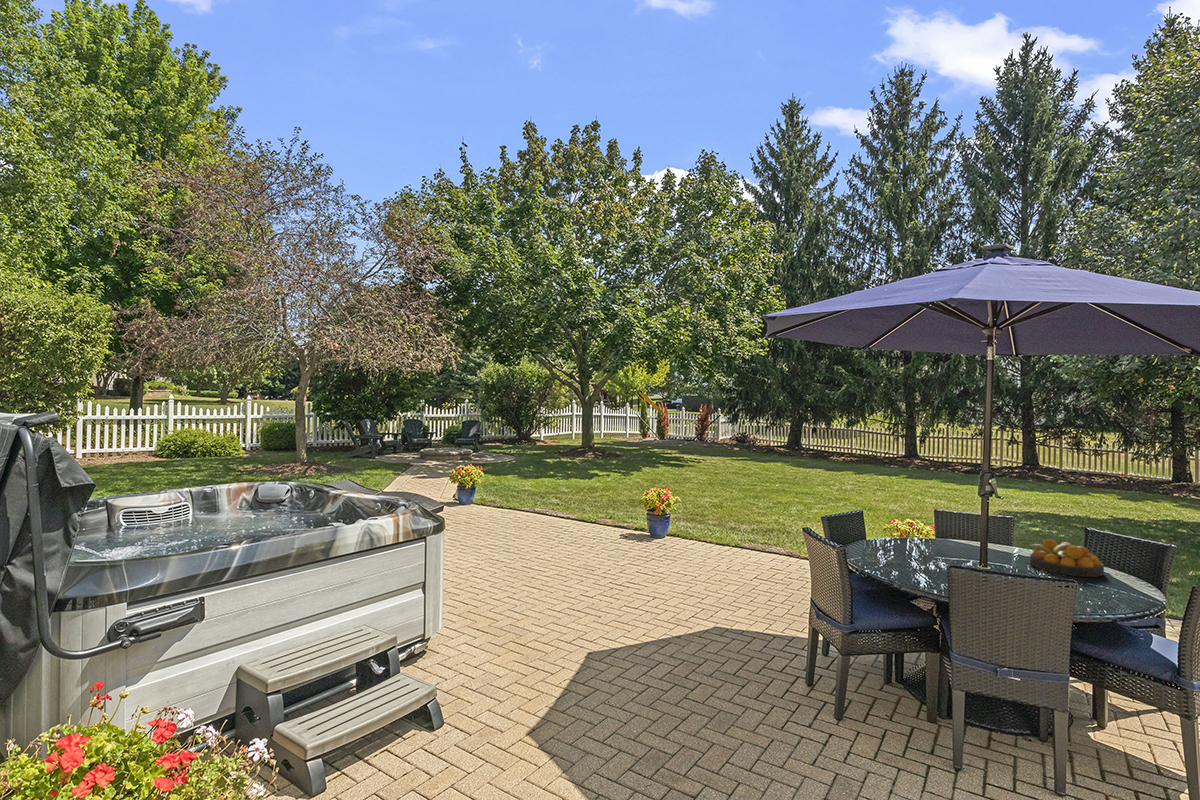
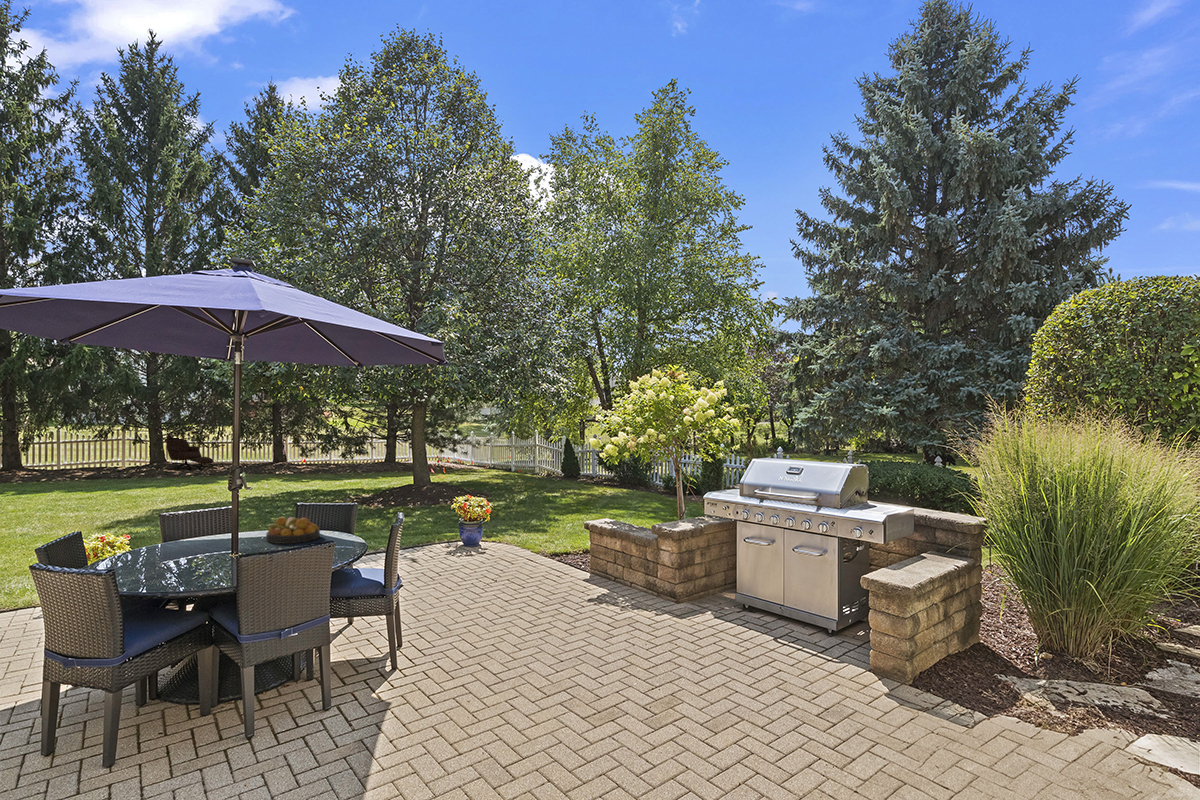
lounge chair: none [1040,434,1092,477] -> present [166,433,214,469]

